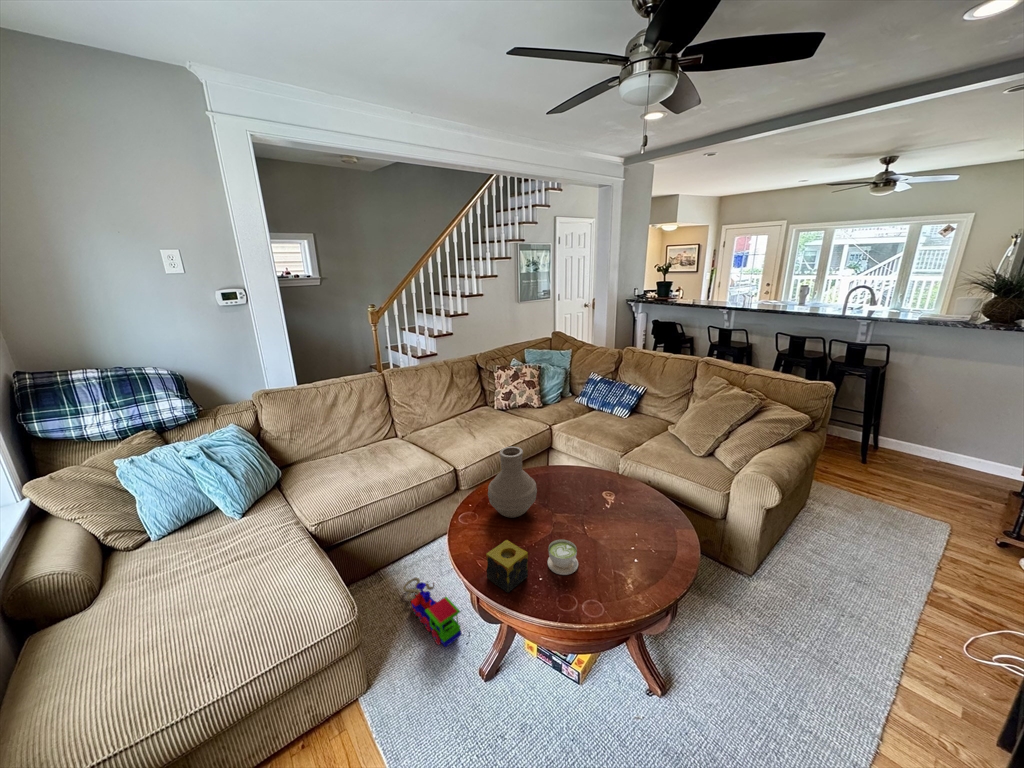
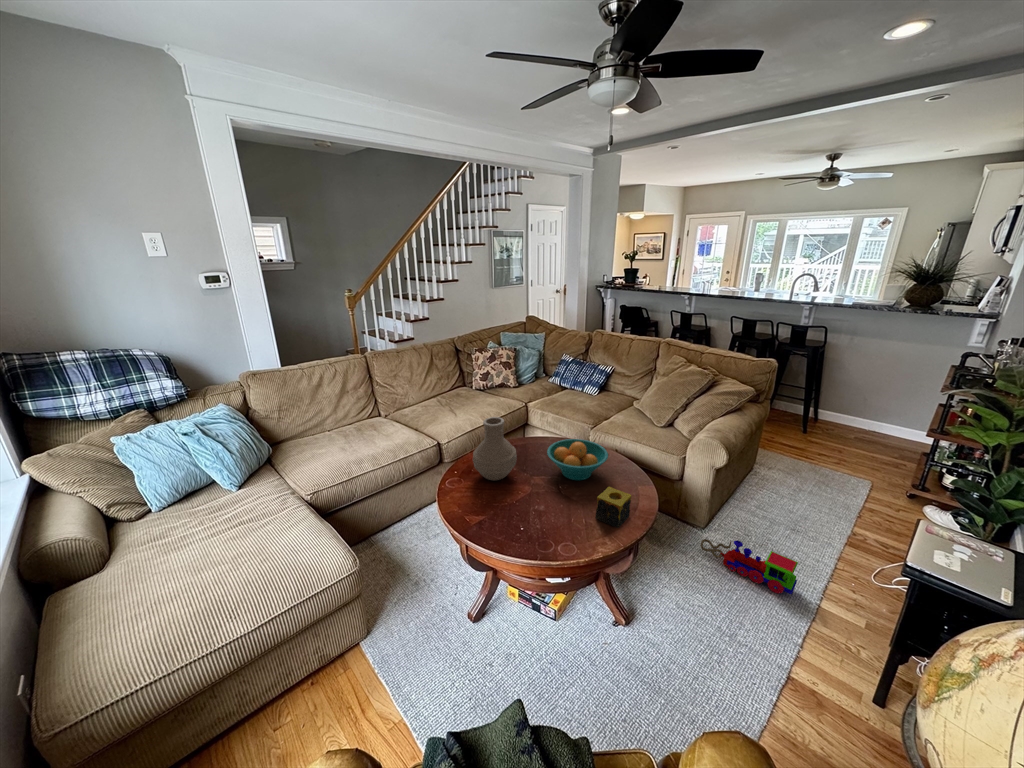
fruit bowl: none [571,471,641,520] -> present [547,439,608,480]
candle: present [486,540,528,593] -> present [595,487,631,528]
coffee cup: present [547,540,578,575] -> none [528,495,555,524]
toy train: present [403,578,462,647] -> present [701,539,798,594]

